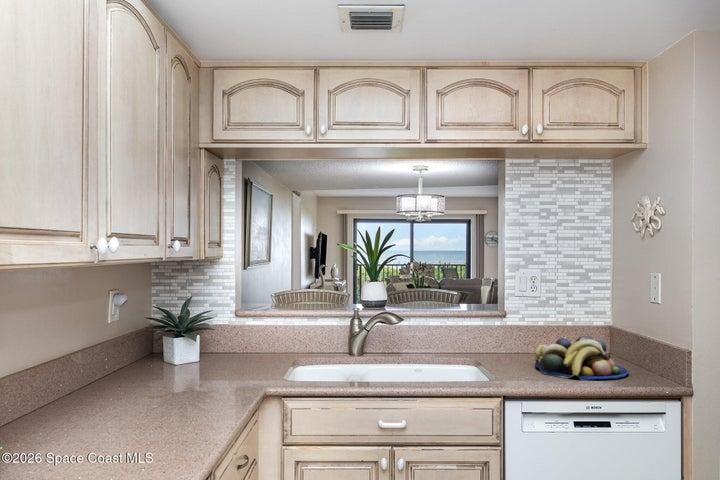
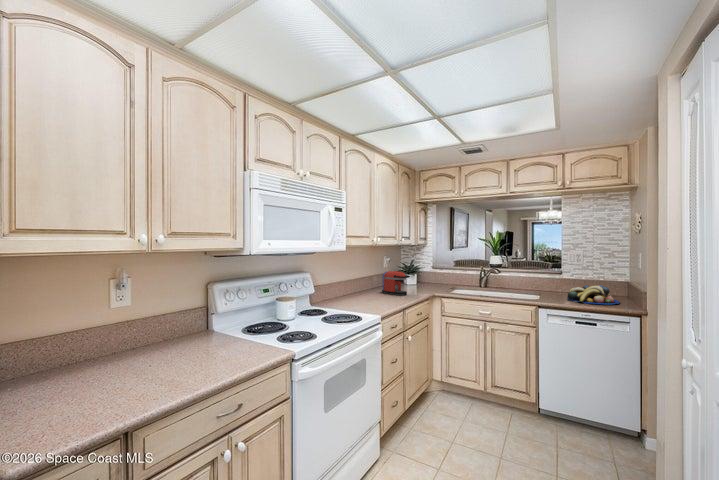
coffee maker: none [104,336,199,410] -> present [382,271,410,295]

